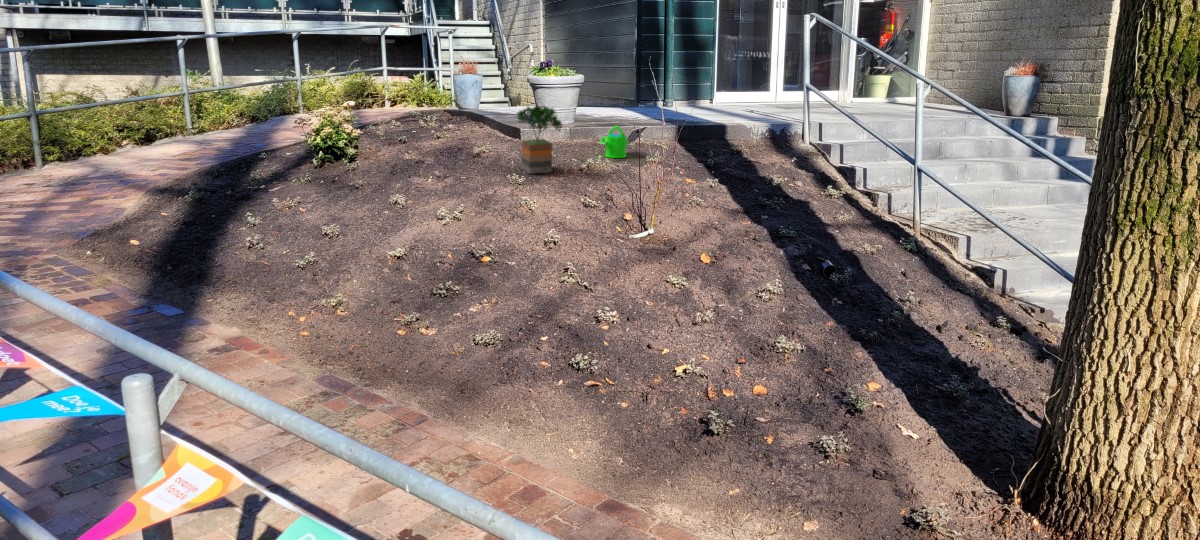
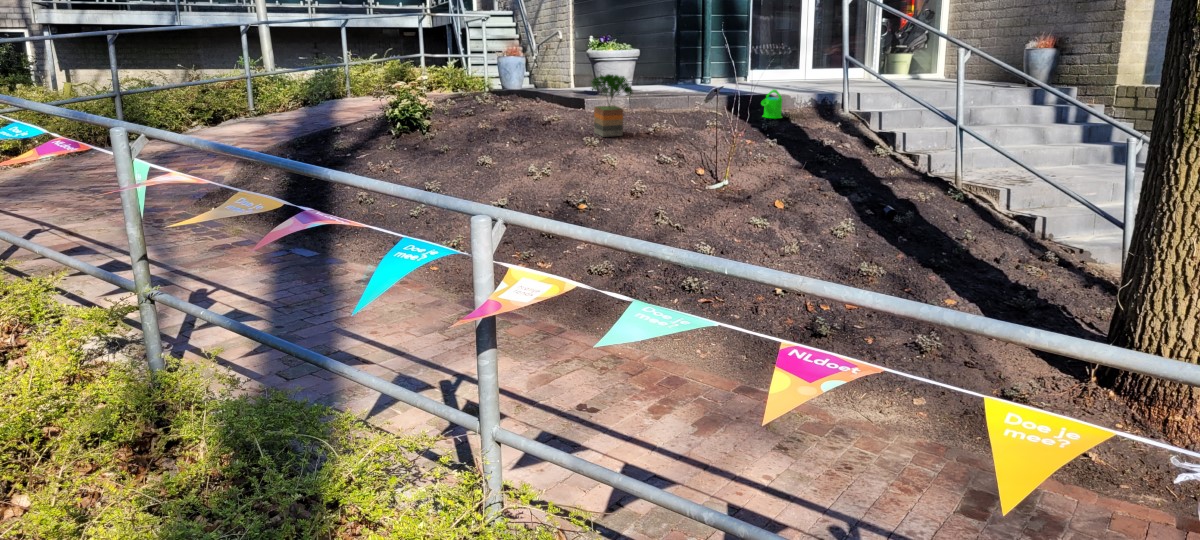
watering can: present [600,125,628,158] -> present [761,89,782,119]

